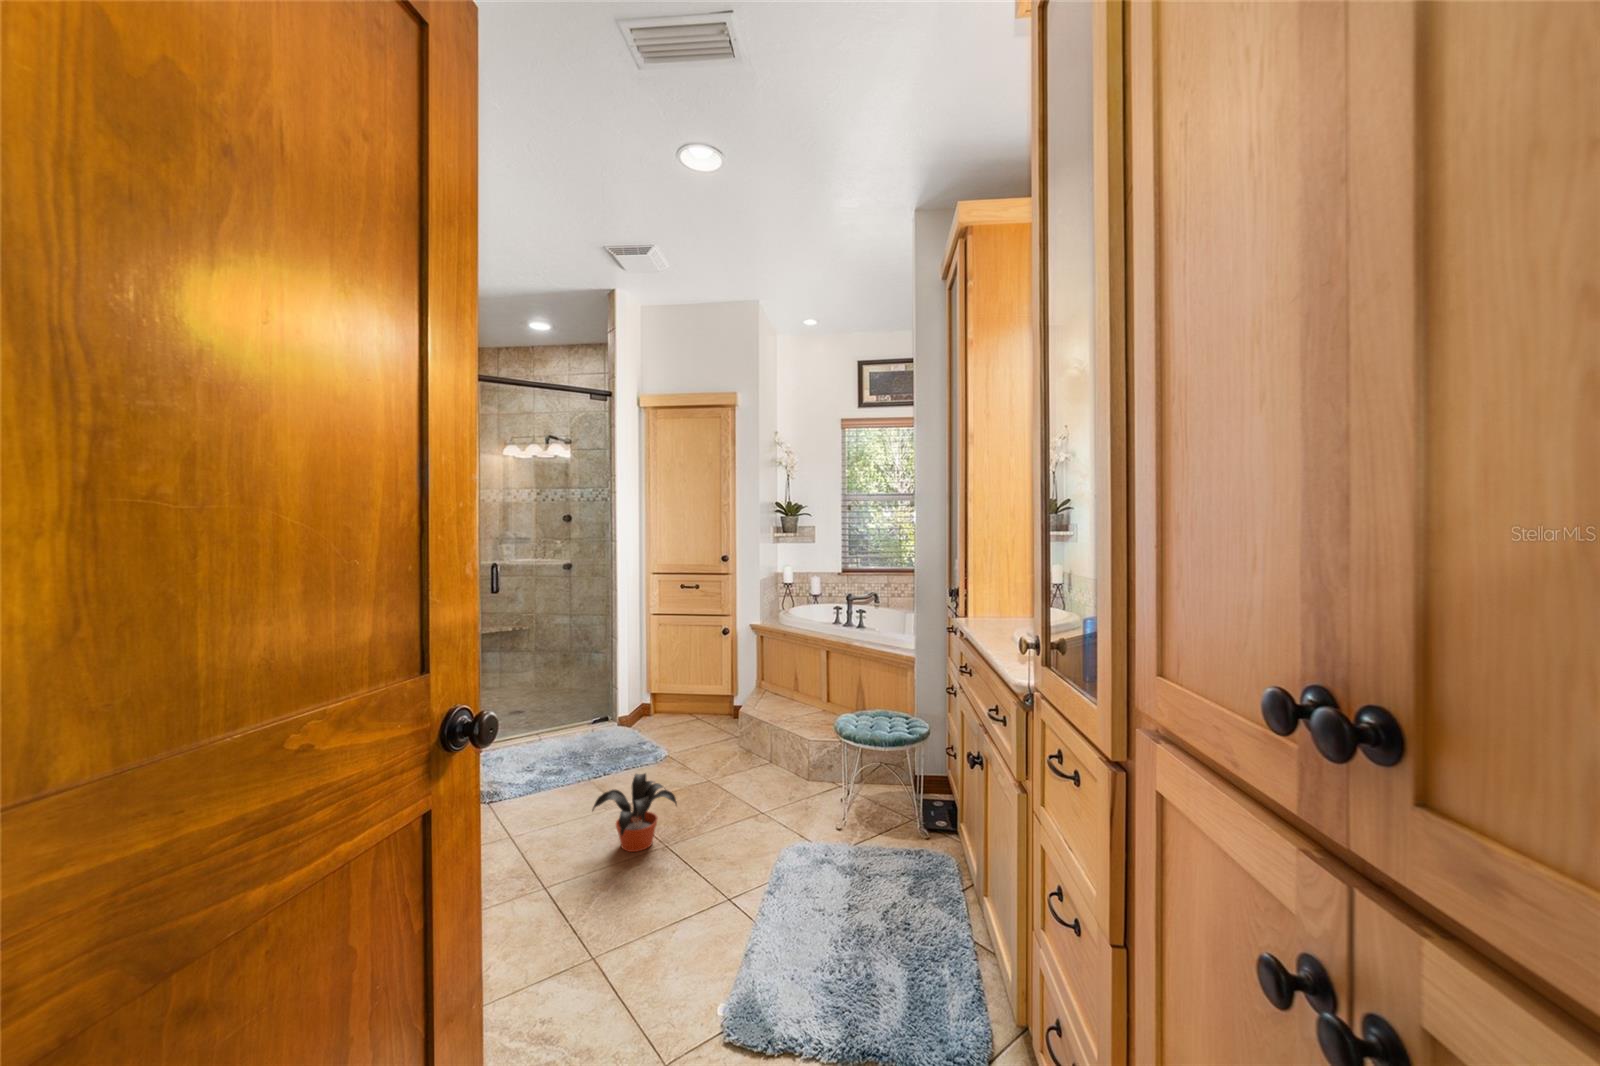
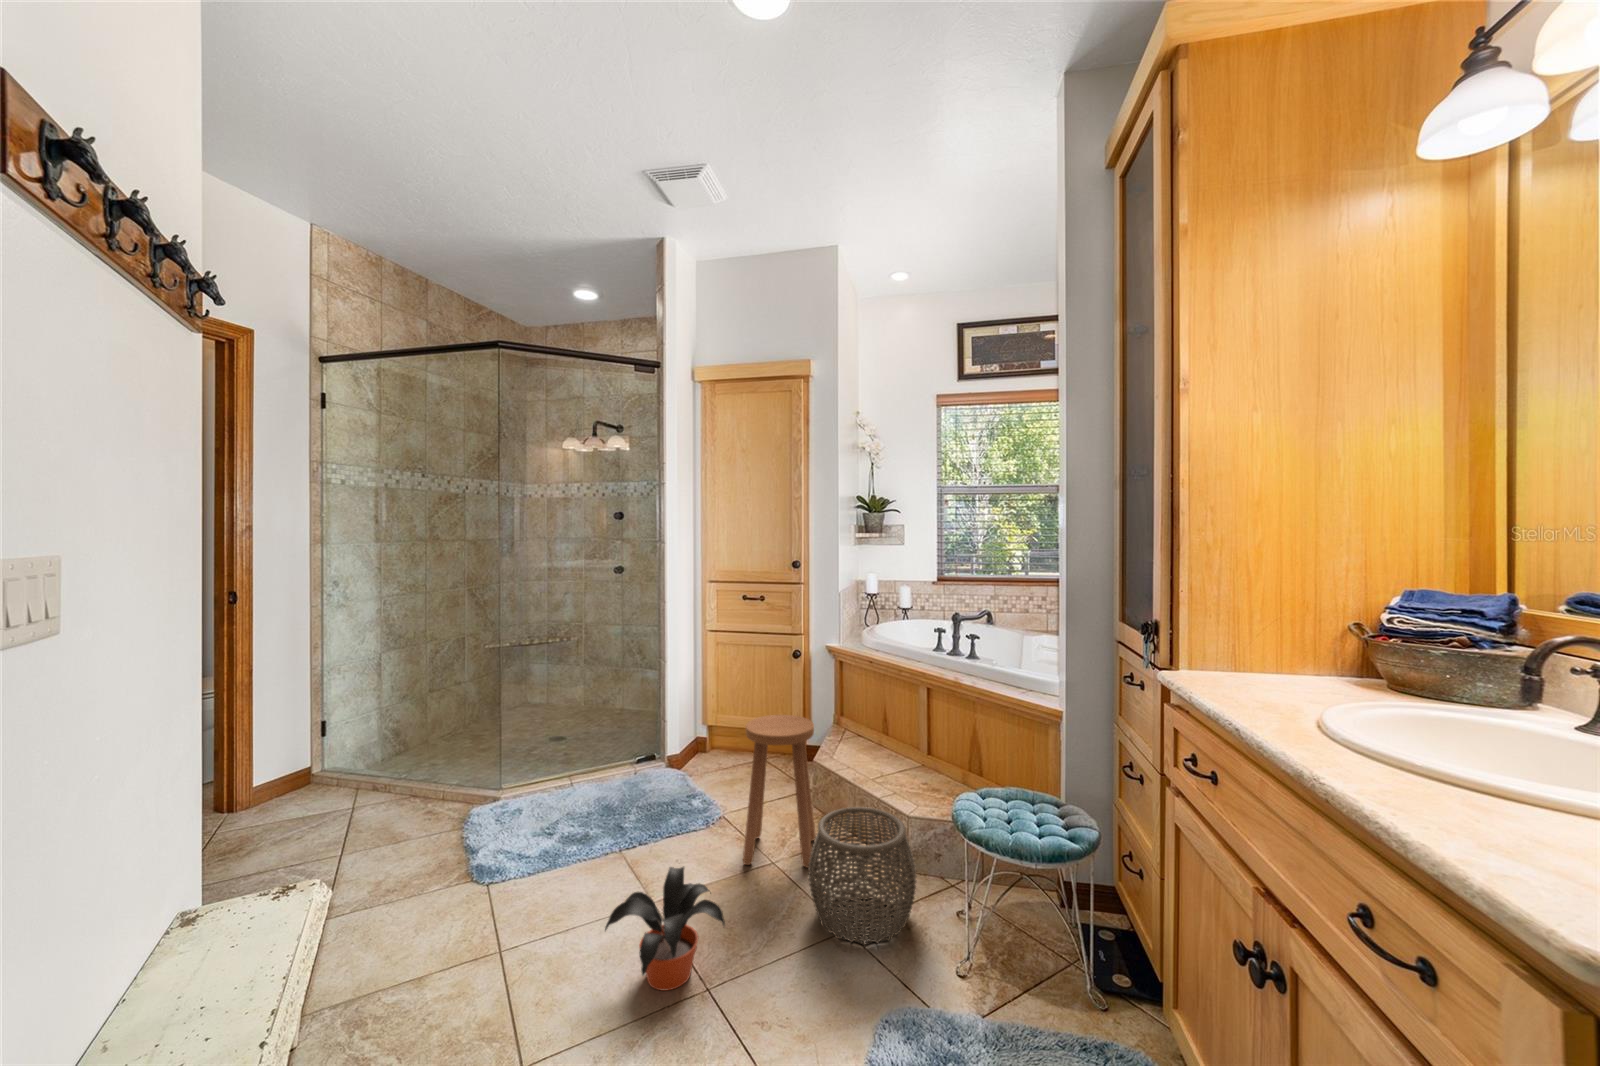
stool: none [686,672,742,783] -> present [743,715,816,868]
woven basket: none [735,732,813,821] -> present [808,807,917,945]

